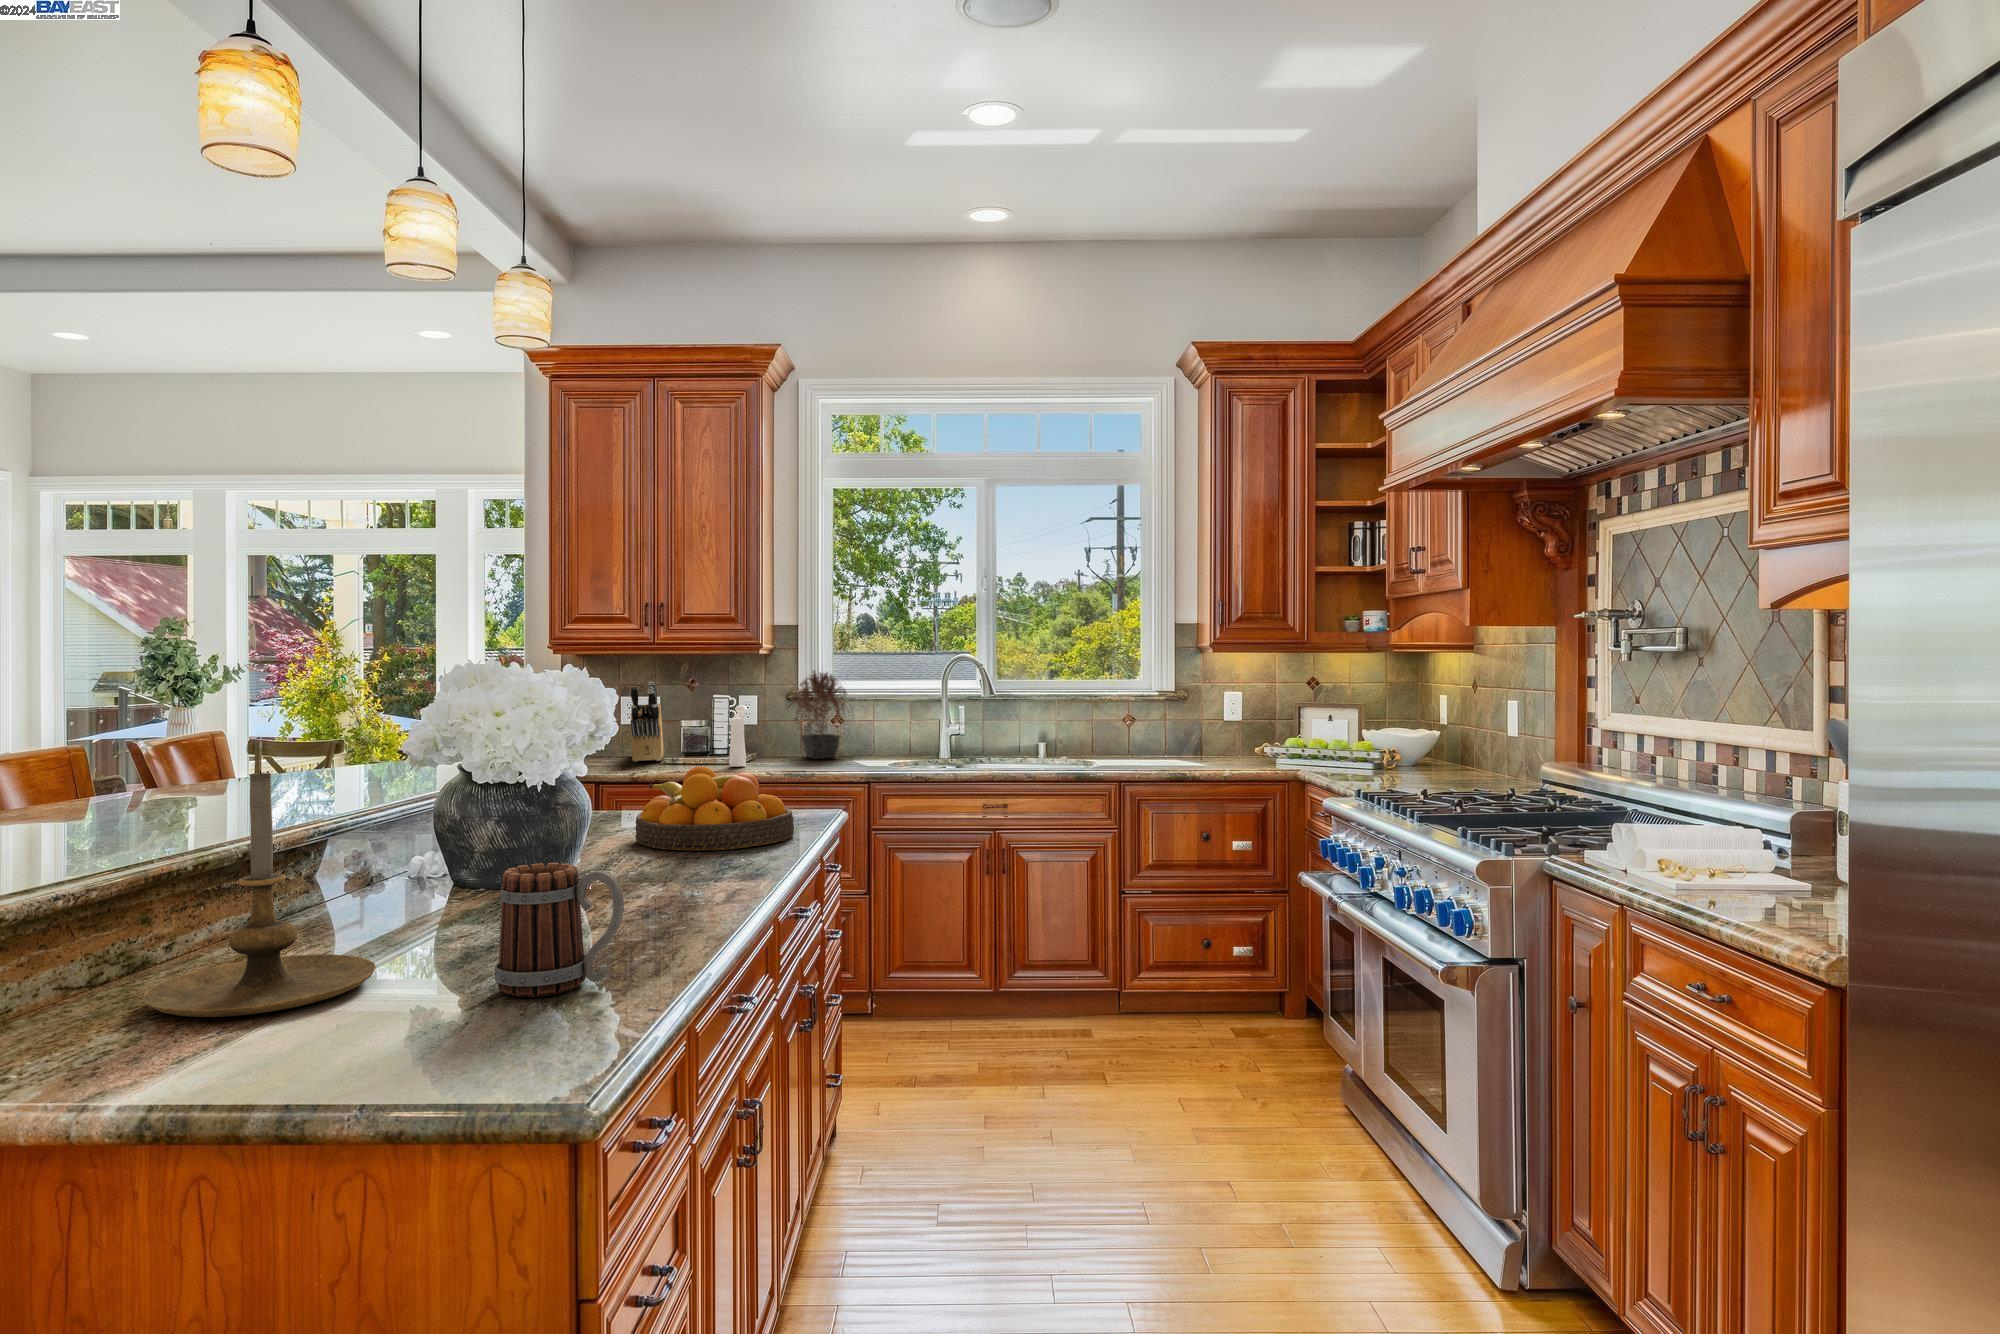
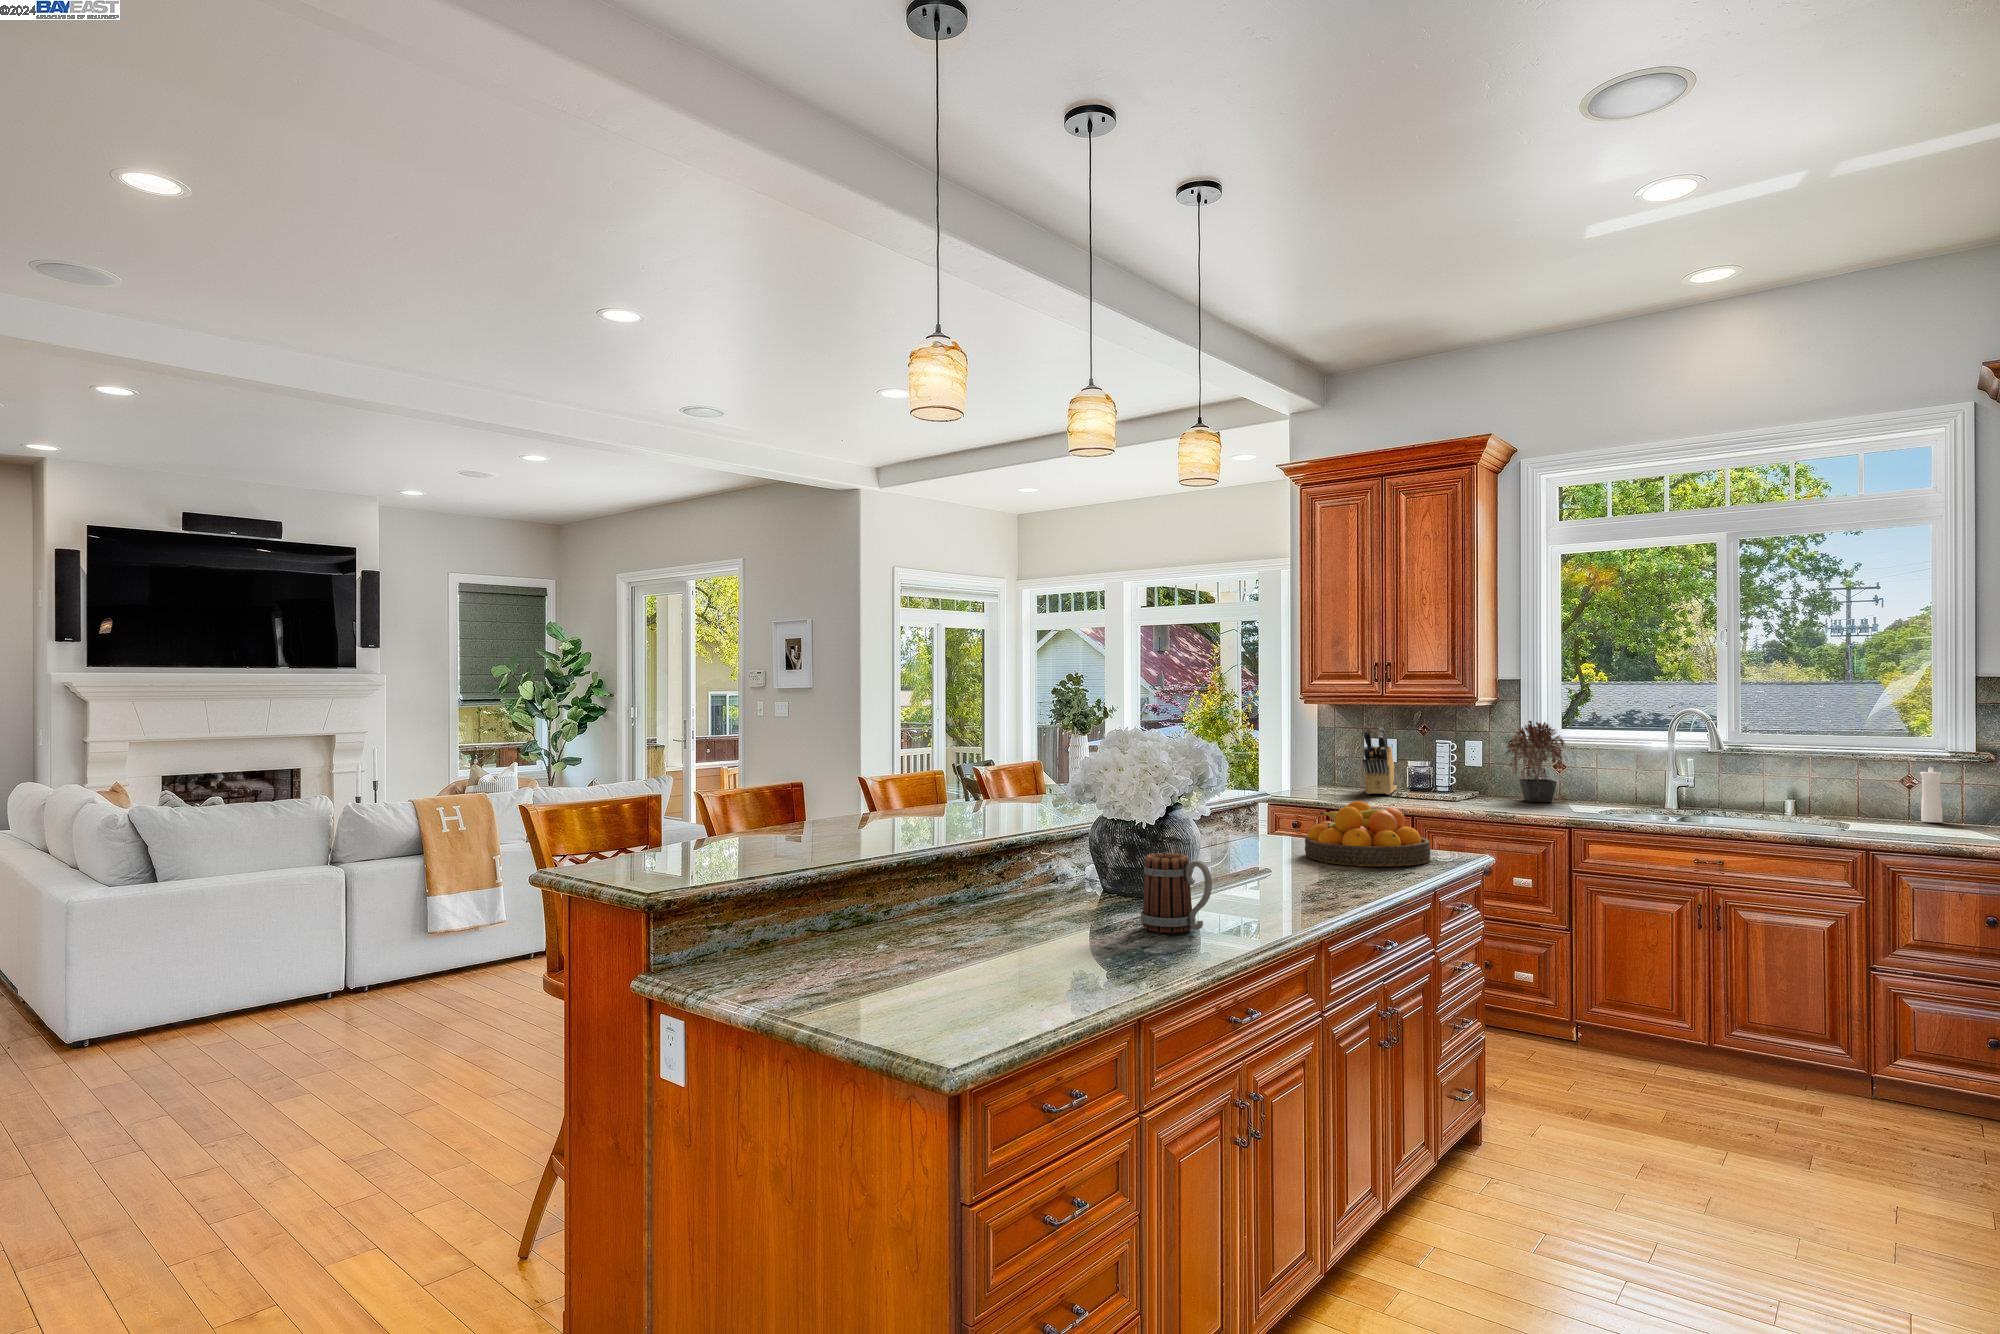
pepper mill: present [729,706,747,767] -> present [1920,767,1942,823]
candle holder: present [143,771,376,1017] -> none [979,786,1089,918]

